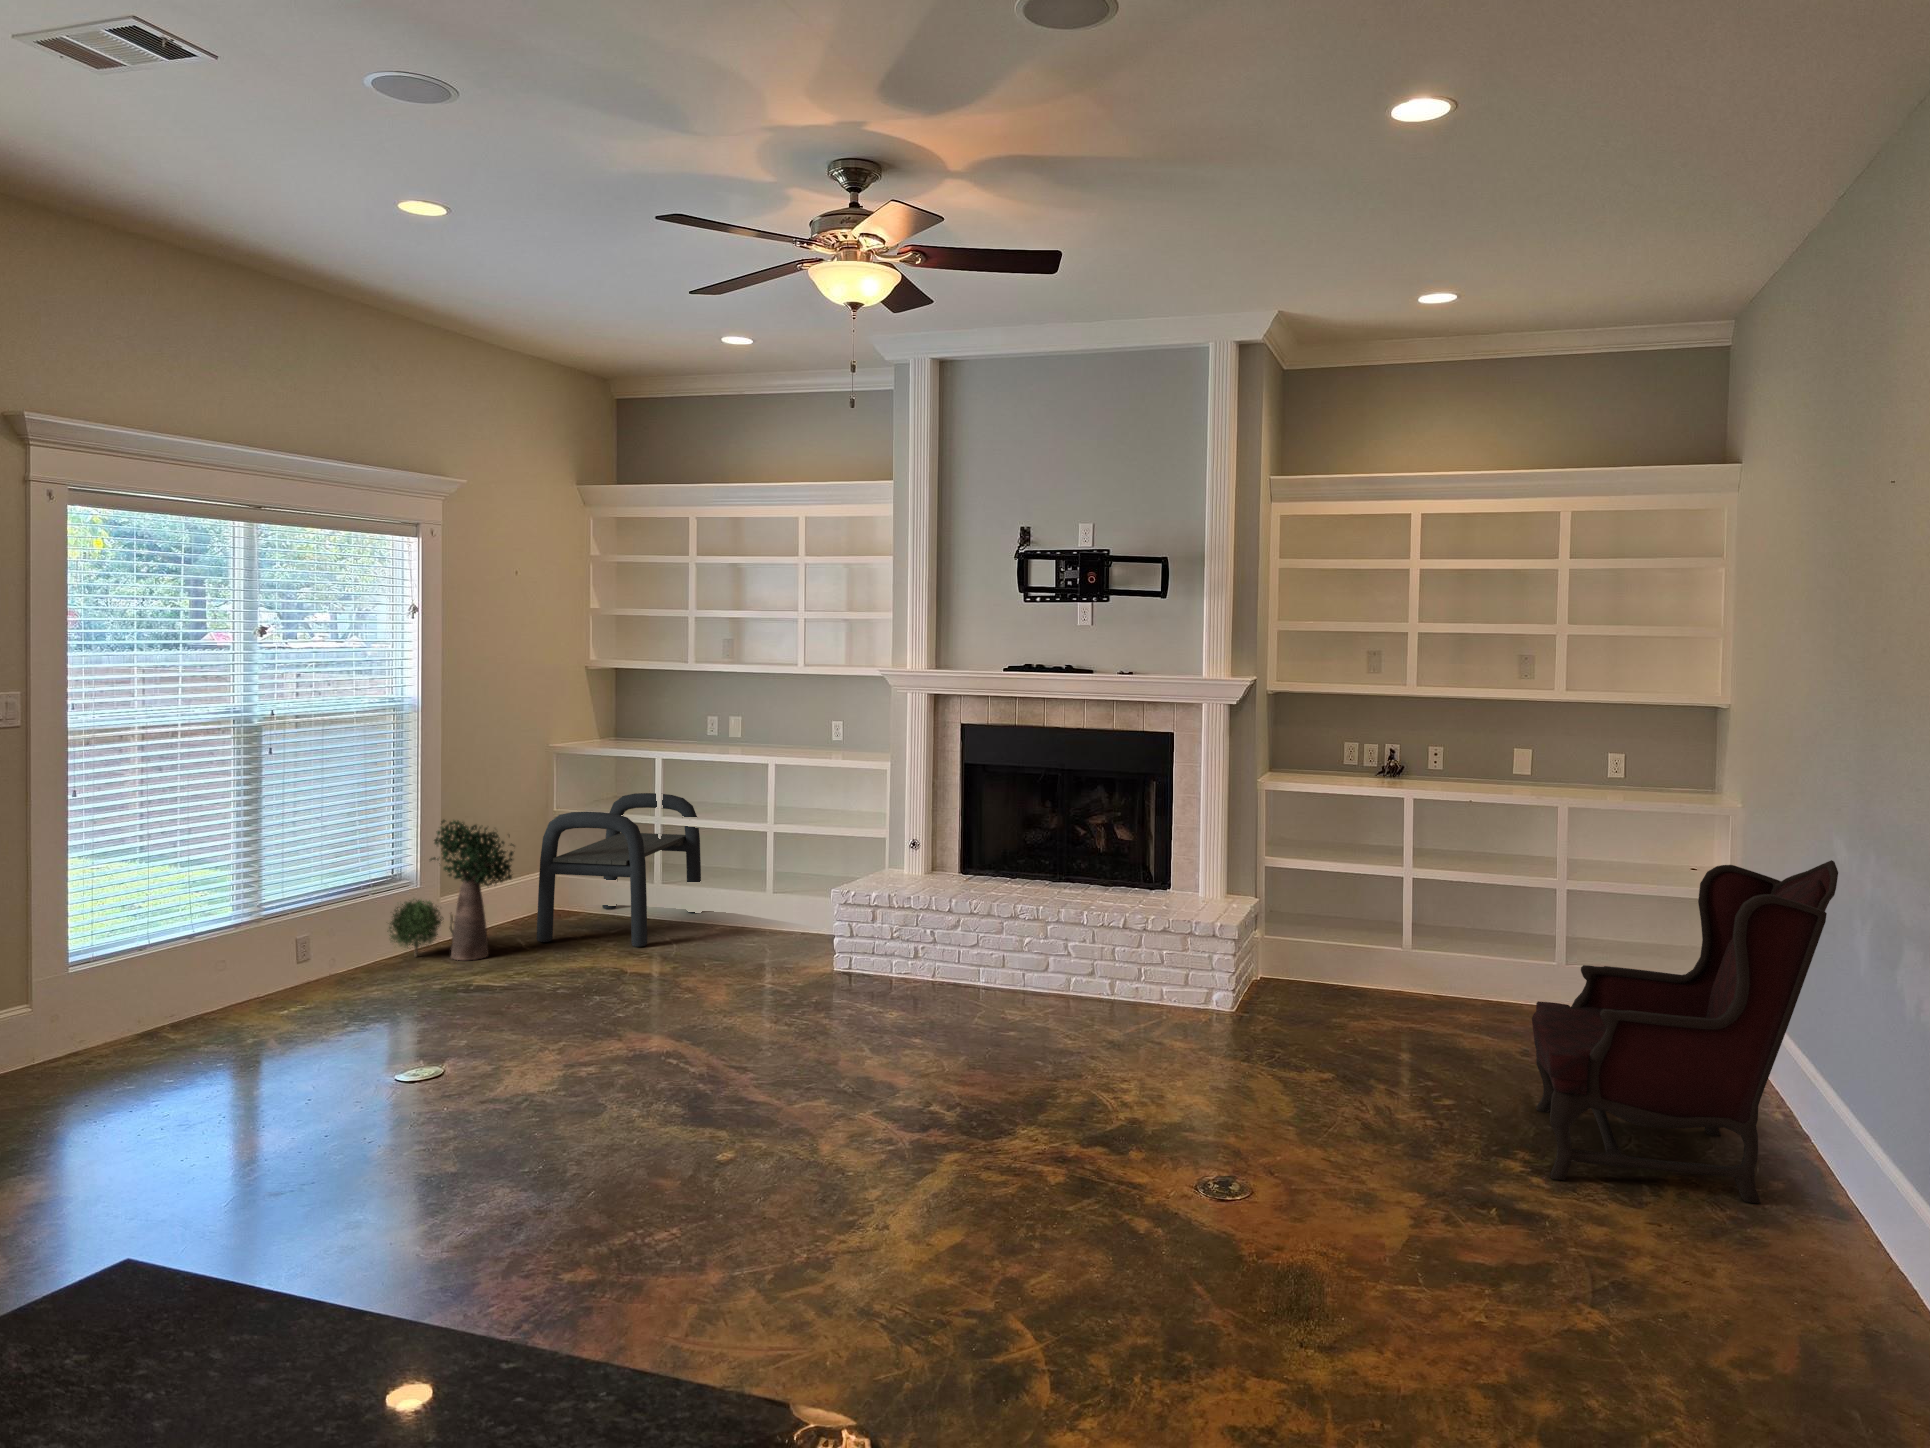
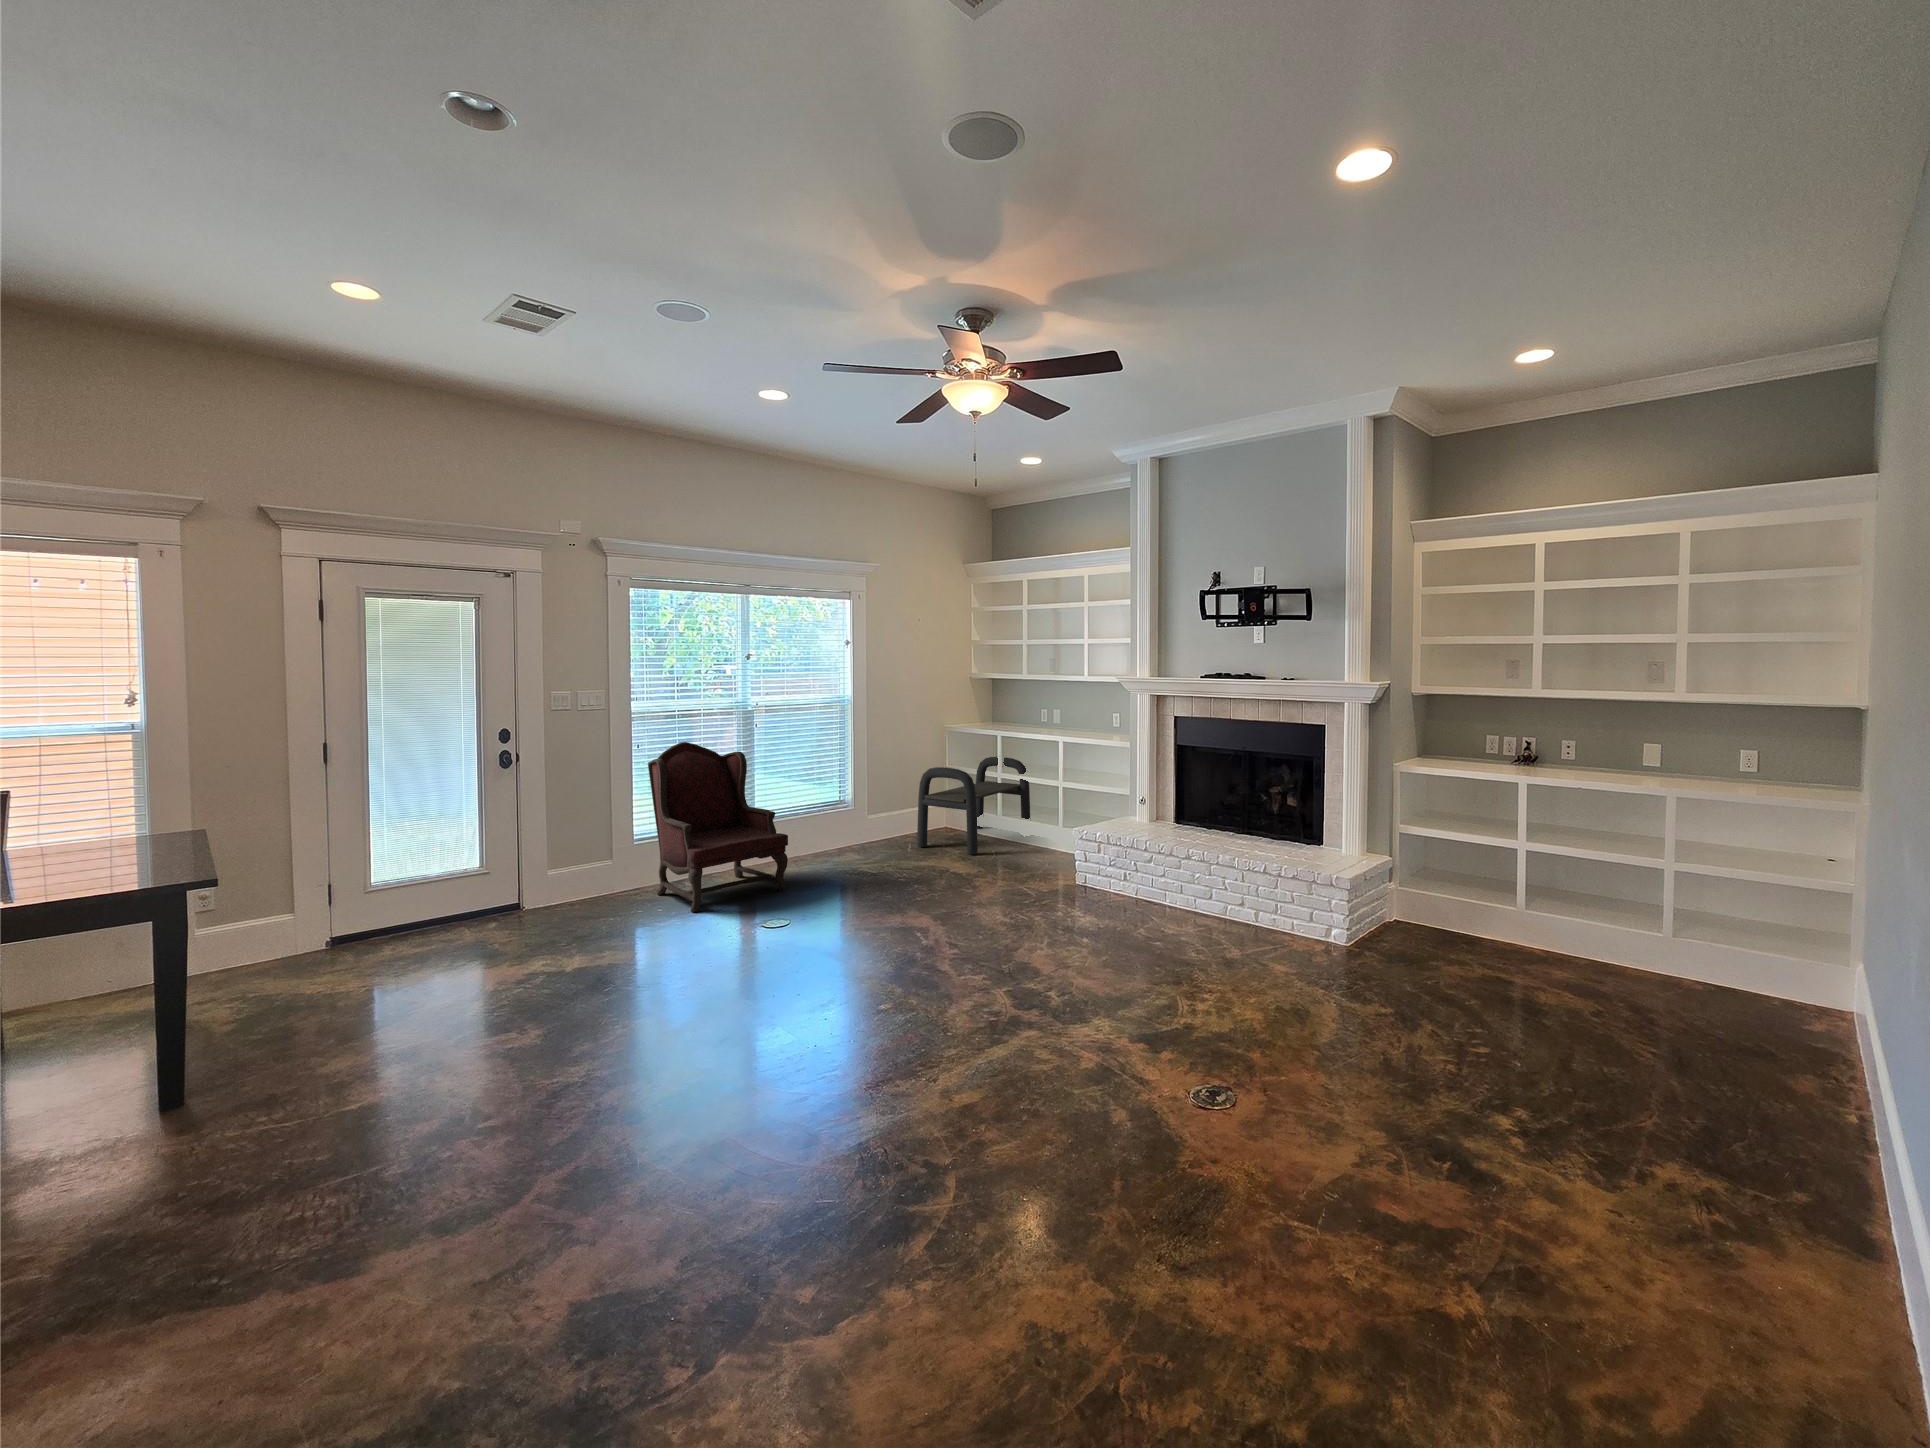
potted plant: present [389,820,514,960] -> none [828,769,900,855]
armchair: present [1532,860,1838,1203] -> present [648,742,788,912]

